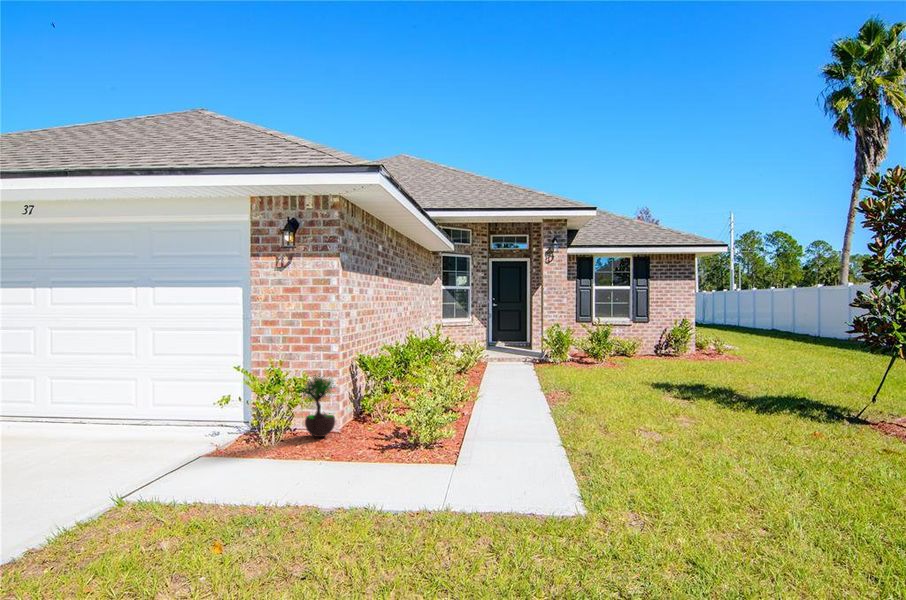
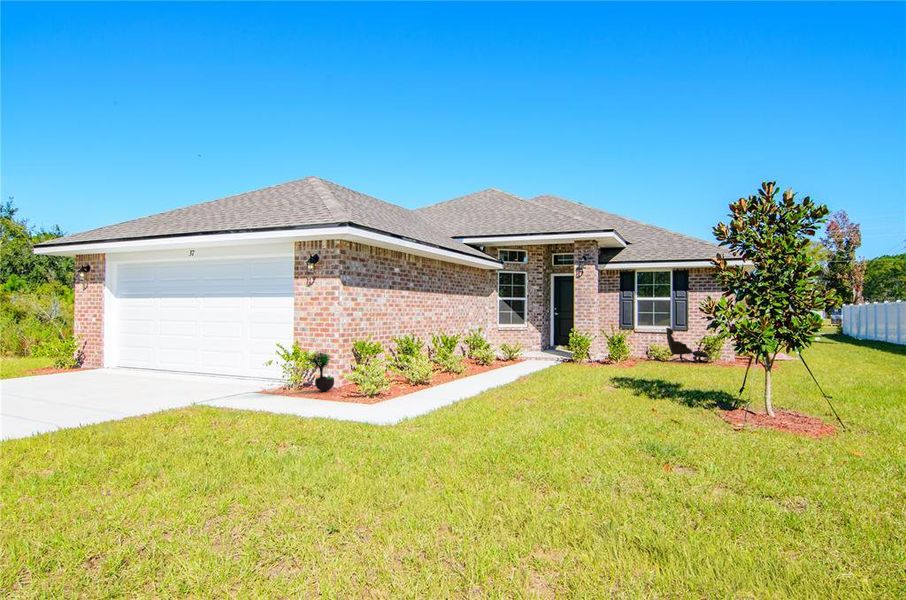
lounge chair: none [630,320,676,359] -> present [666,328,708,363]

